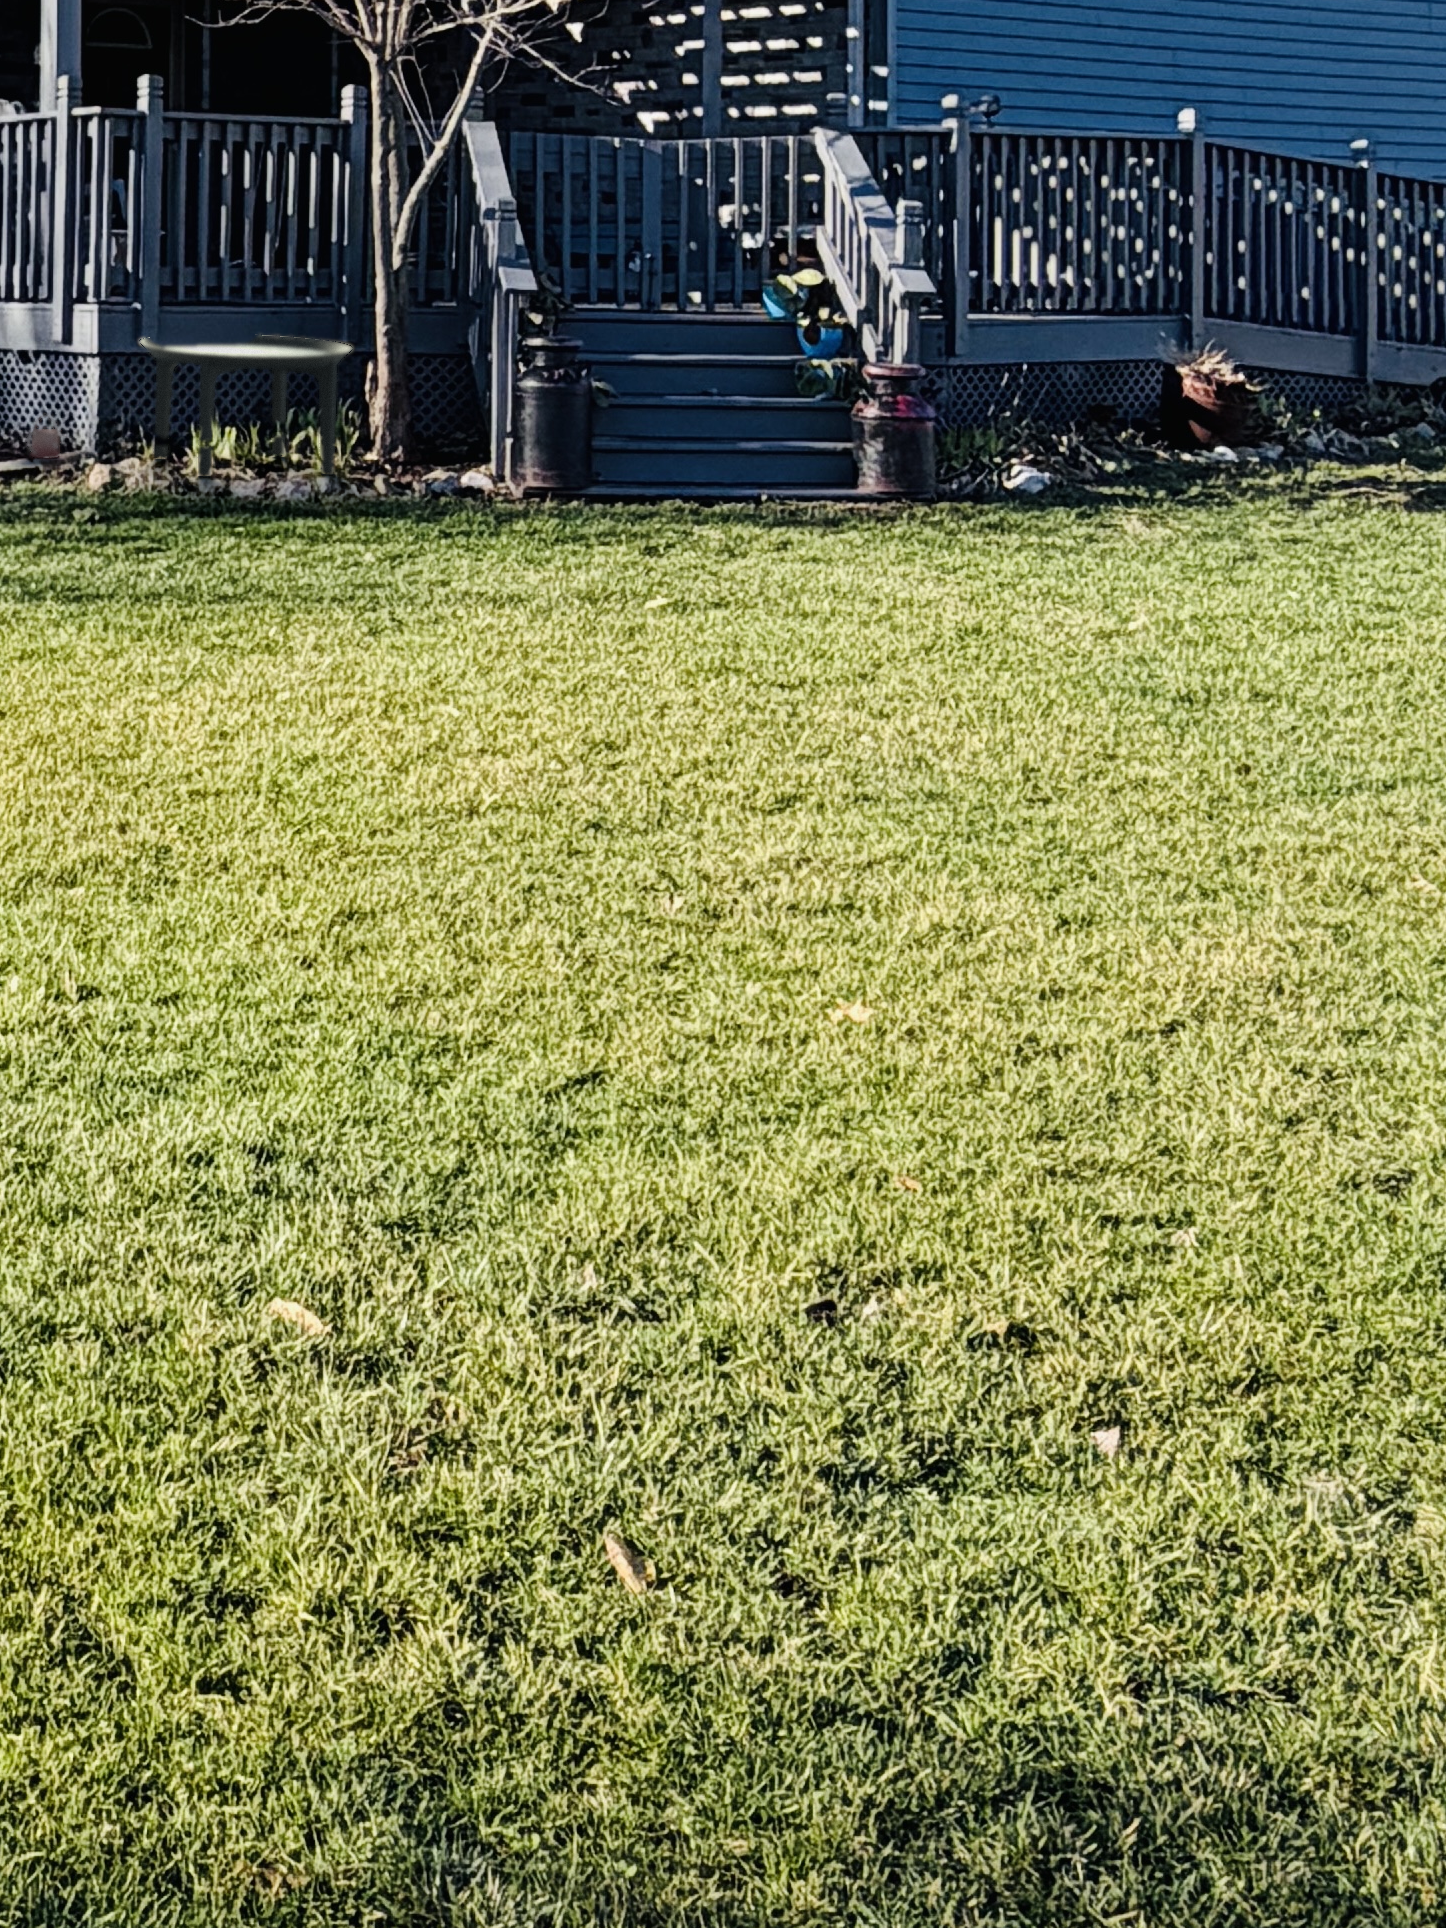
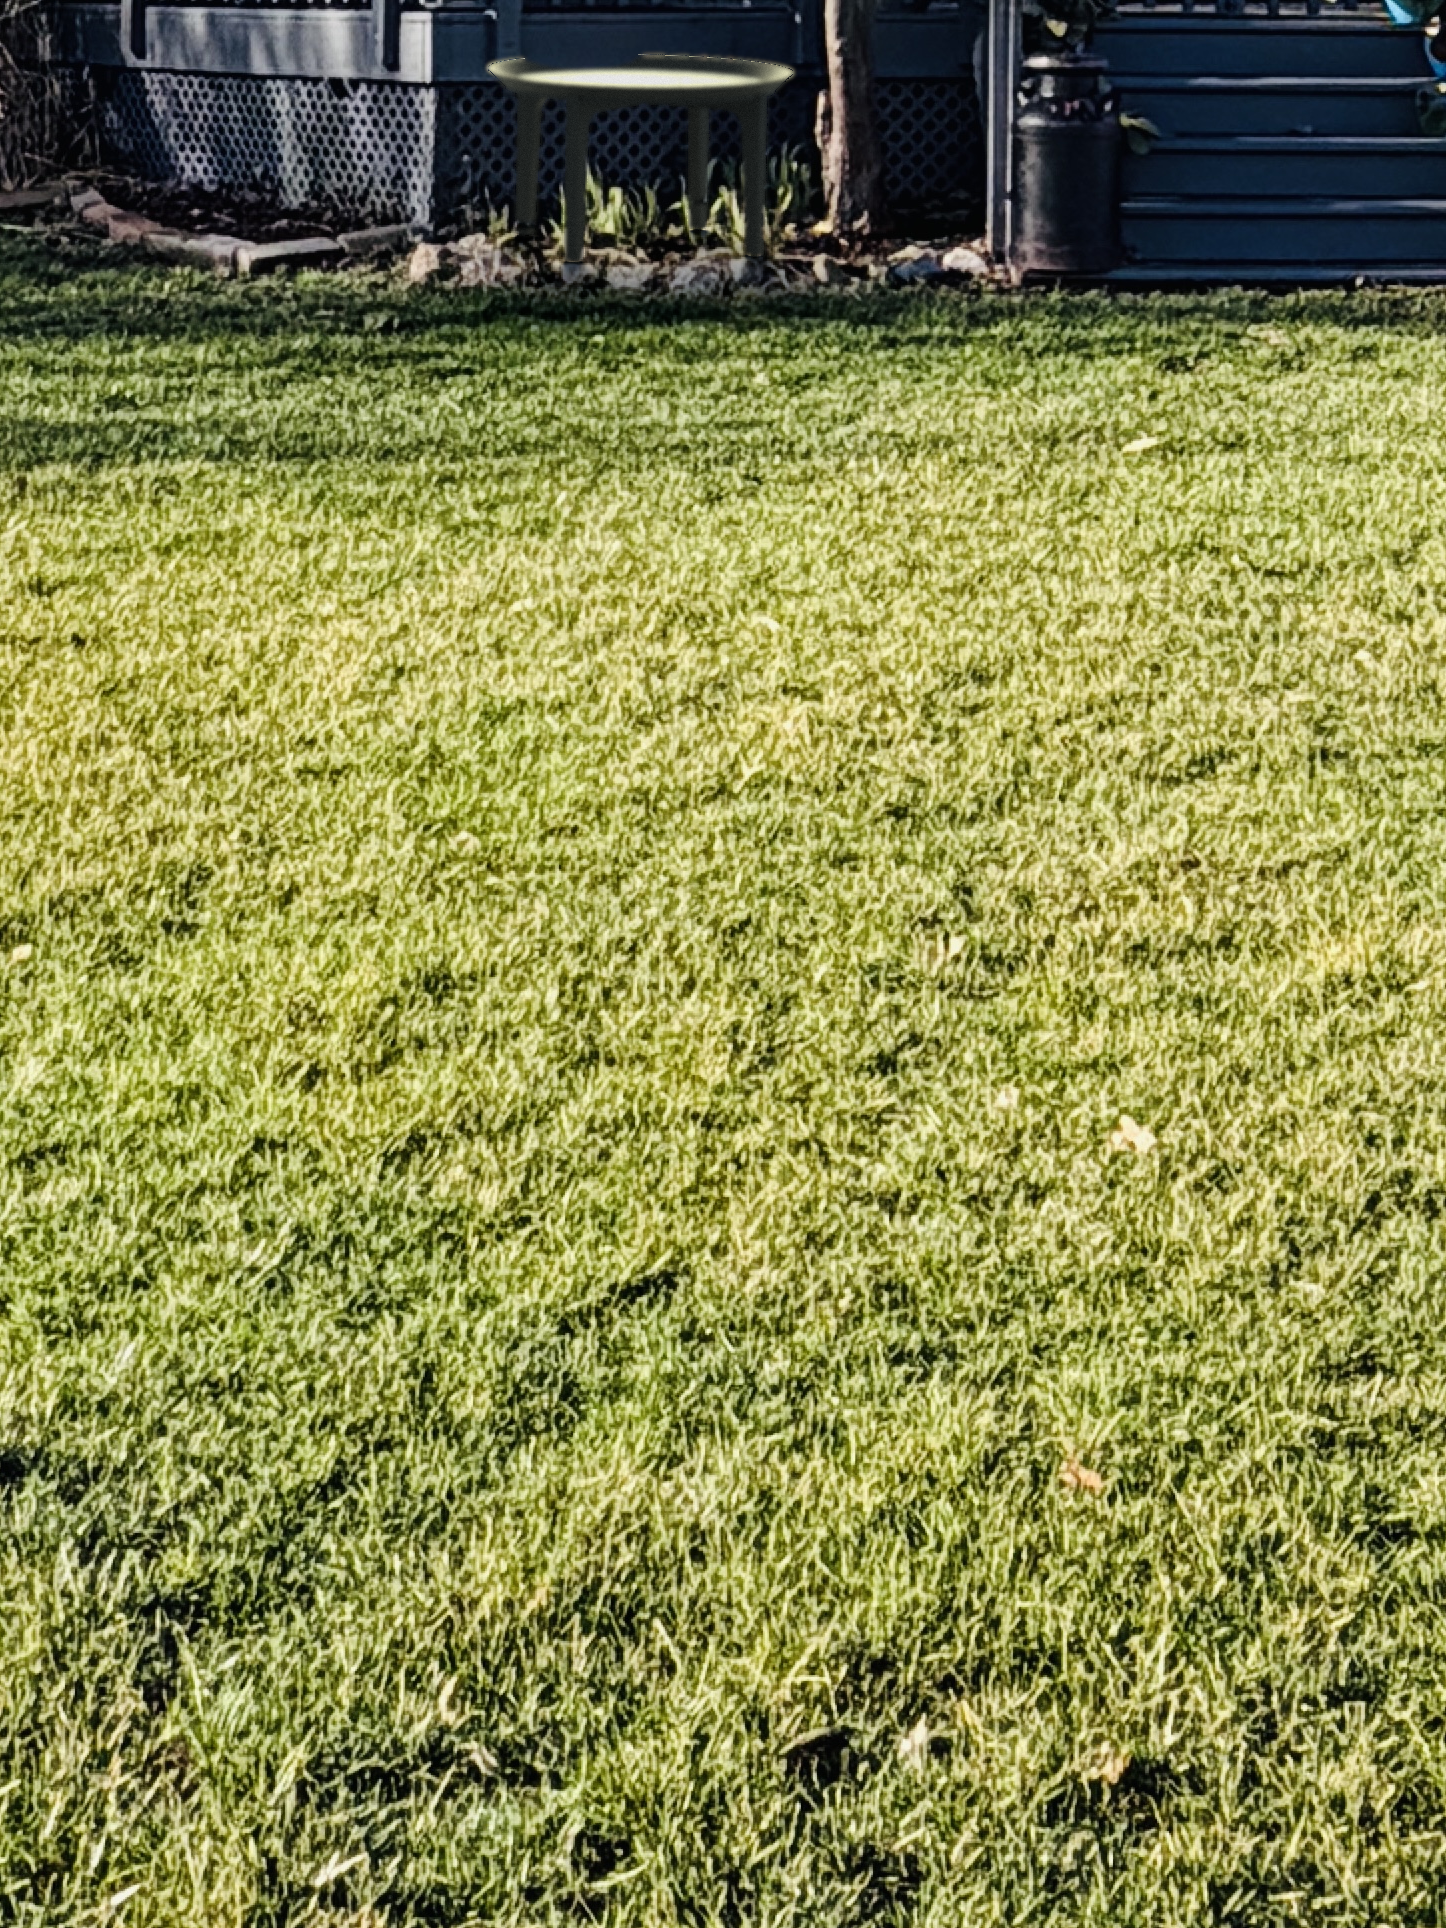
watering can: present [28,416,61,458] -> none [328,174,401,238]

